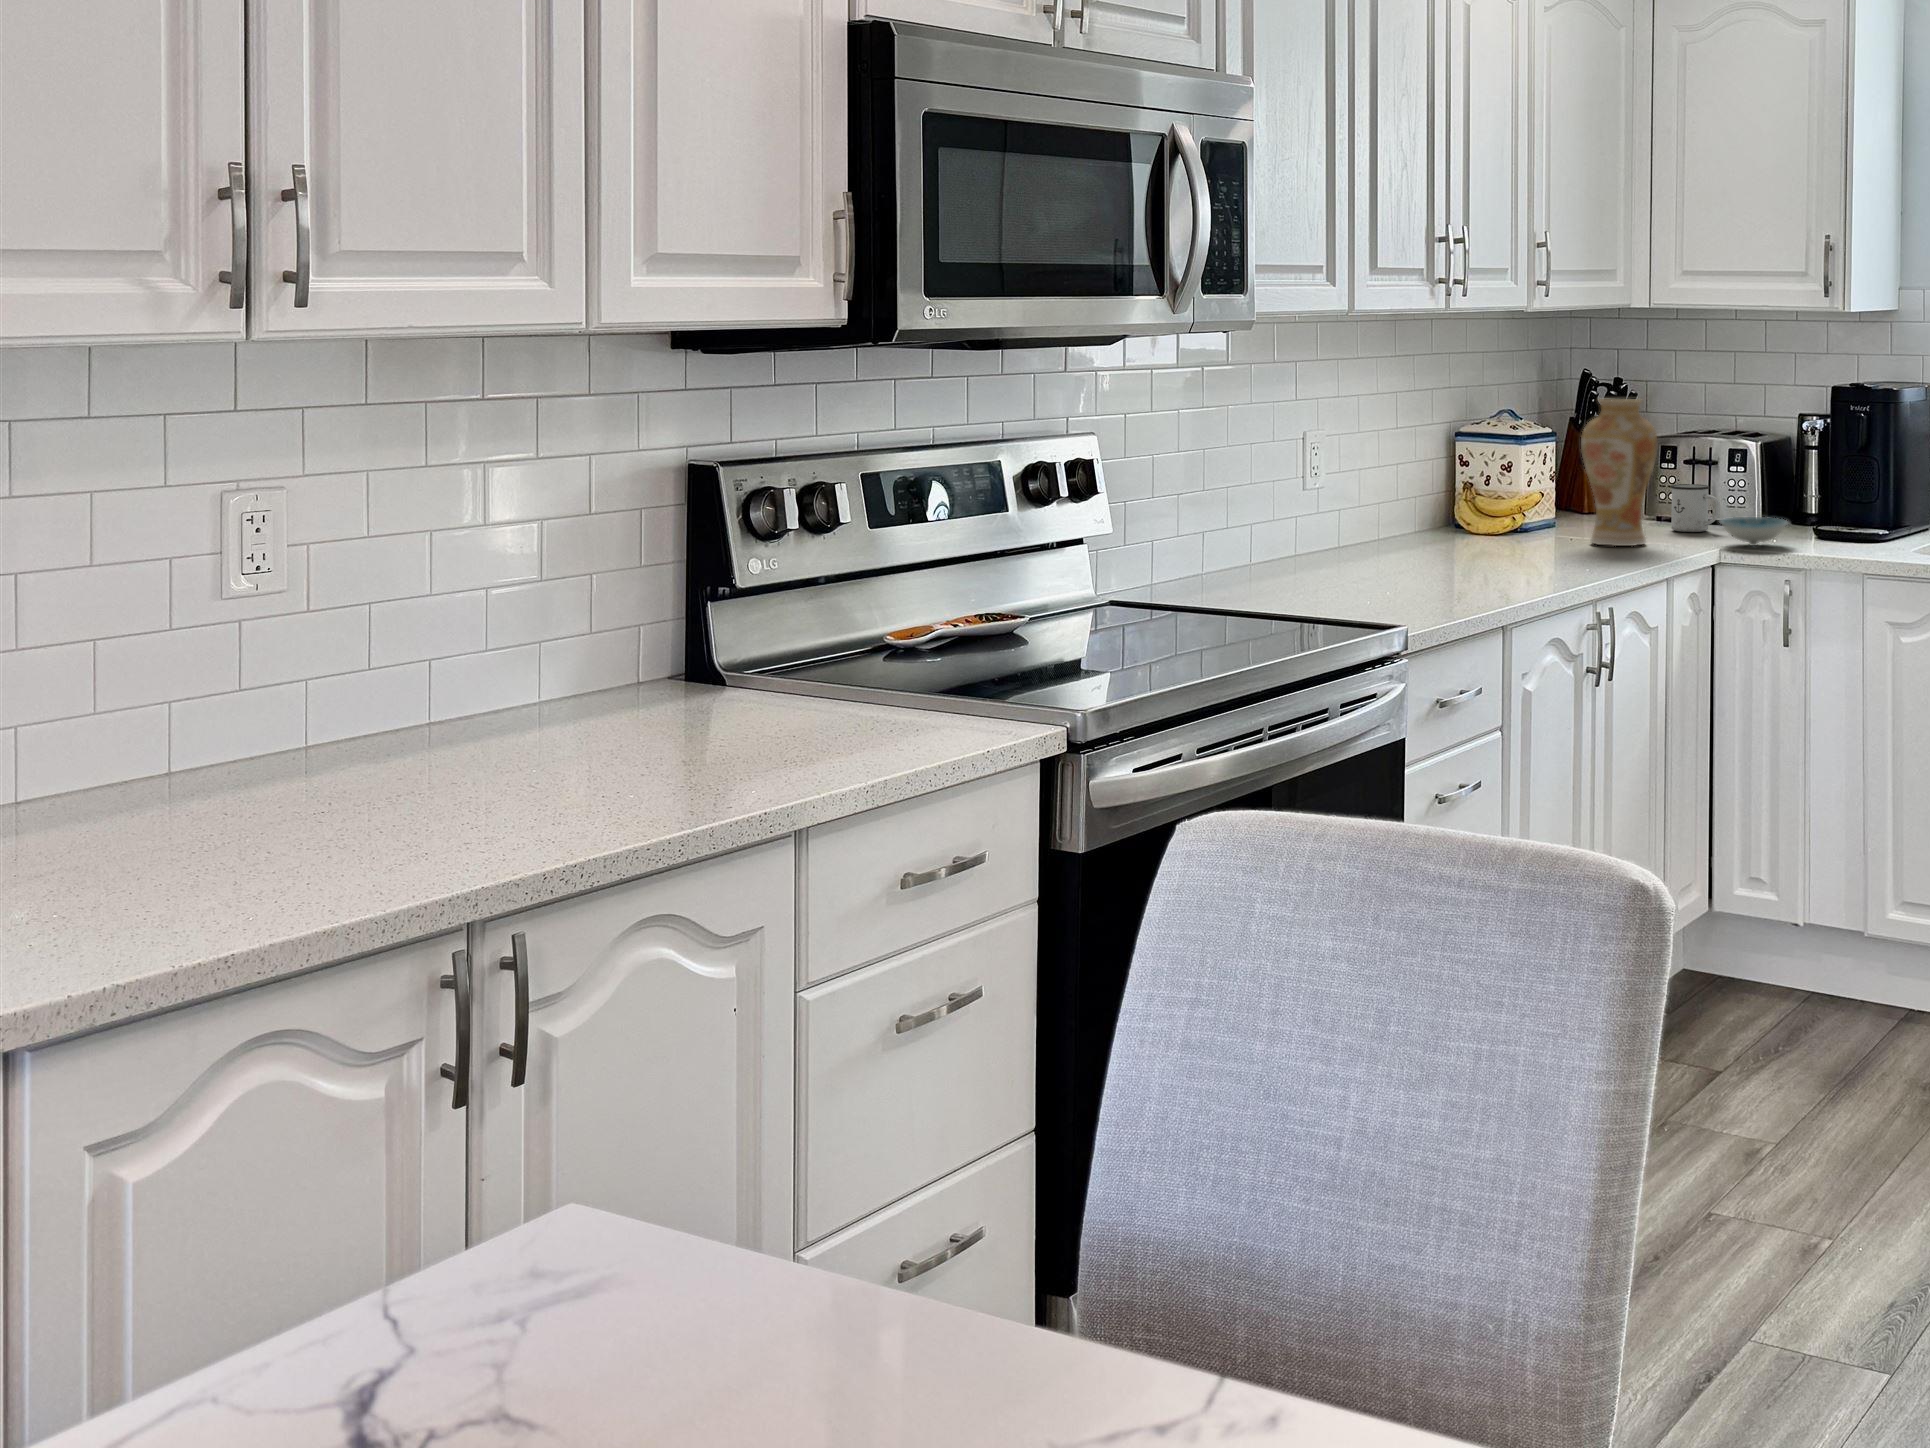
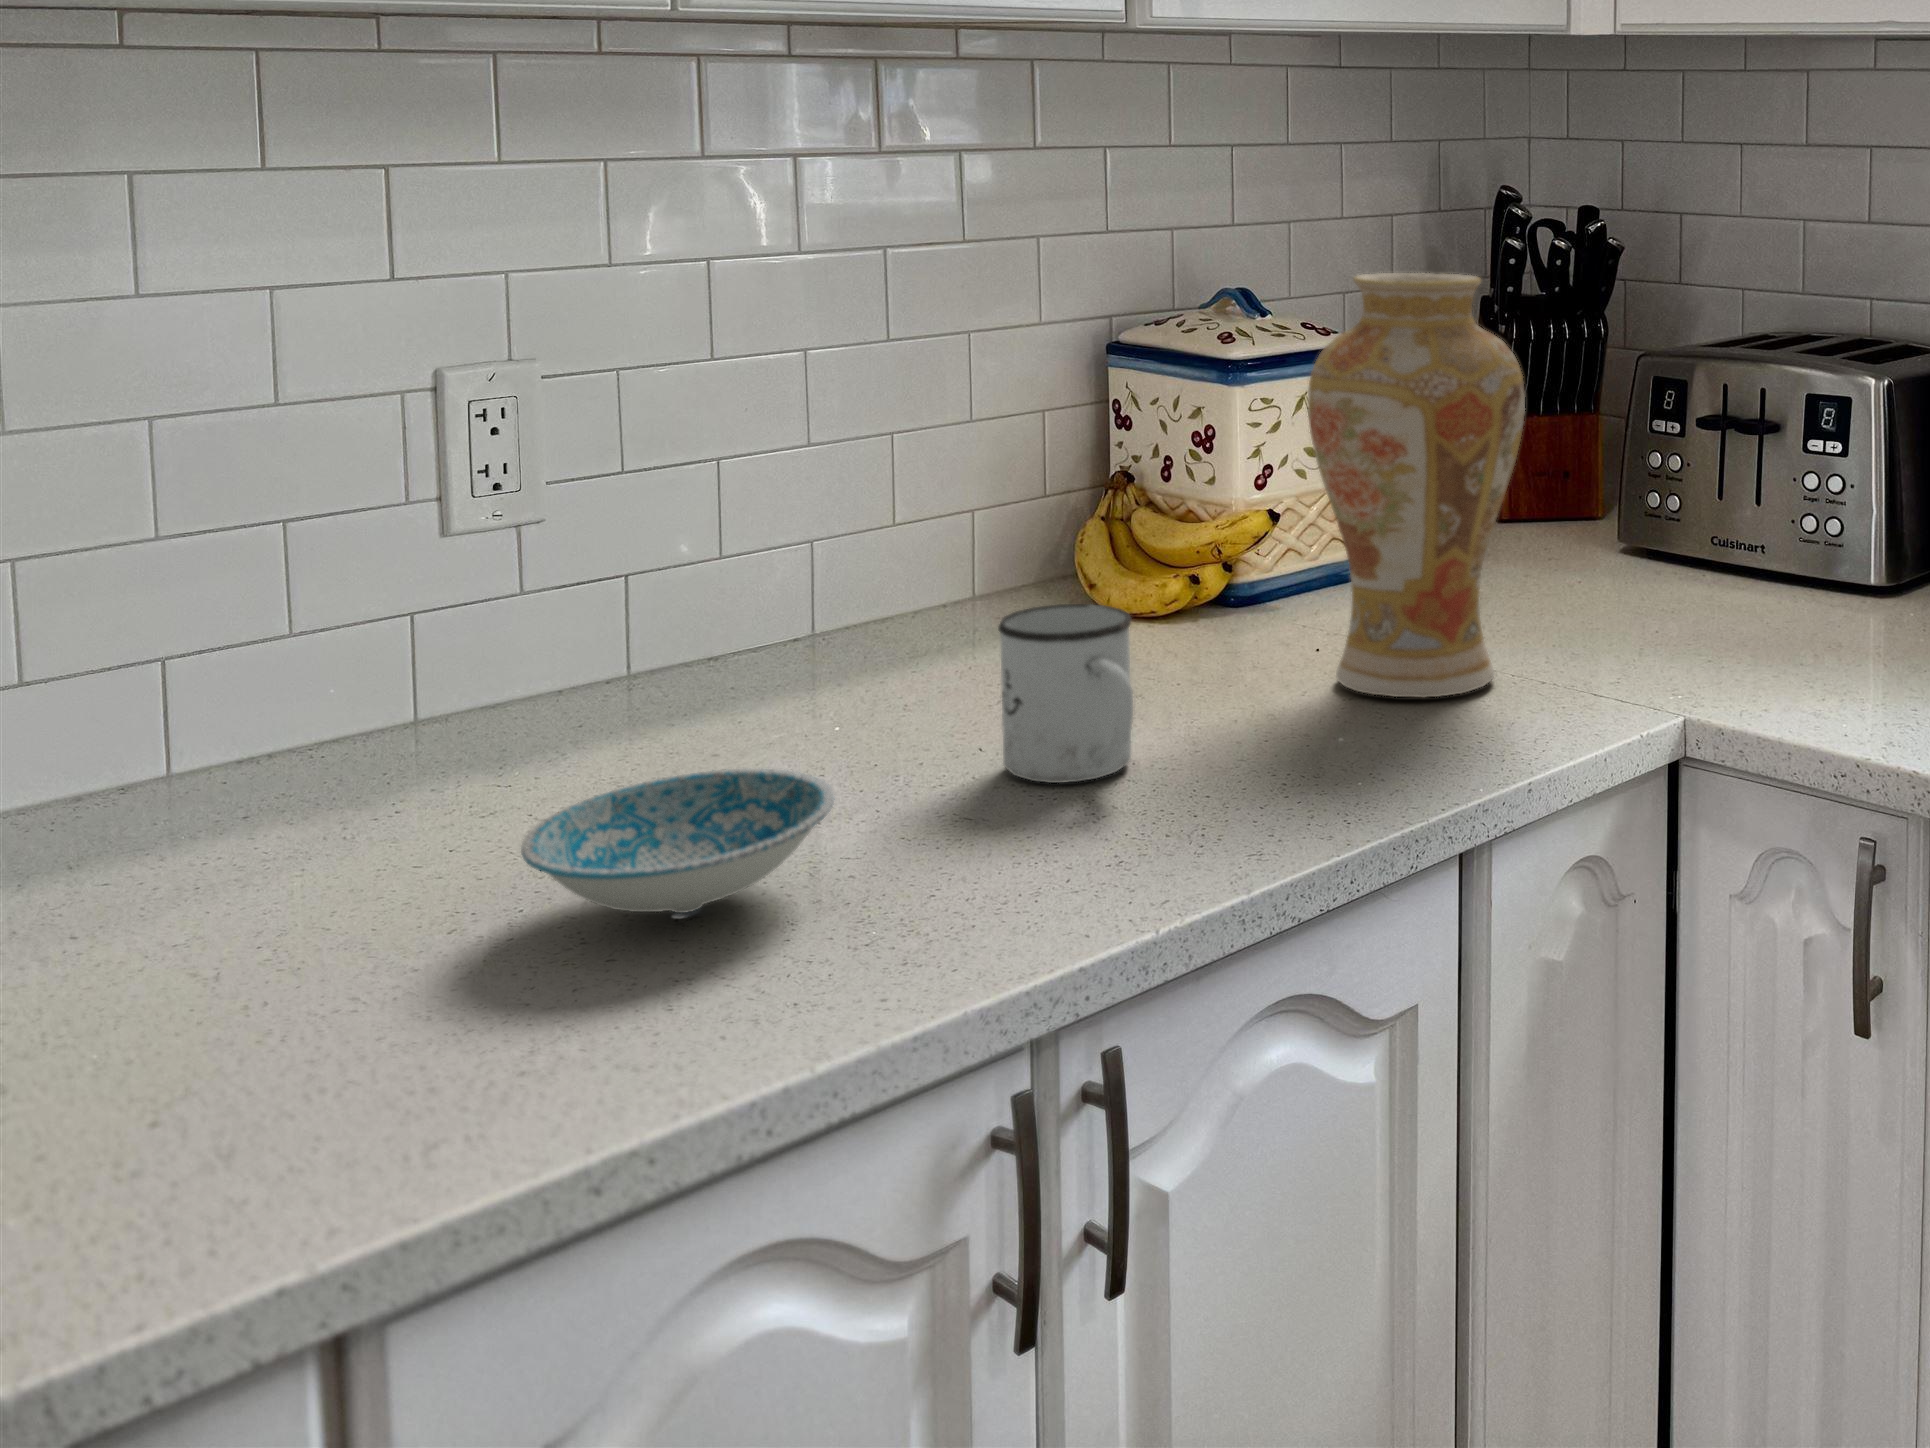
mug: present [1671,484,1720,532] -> present [998,604,1133,783]
ceramic bowl: present [1720,517,1788,546] -> present [521,769,834,913]

